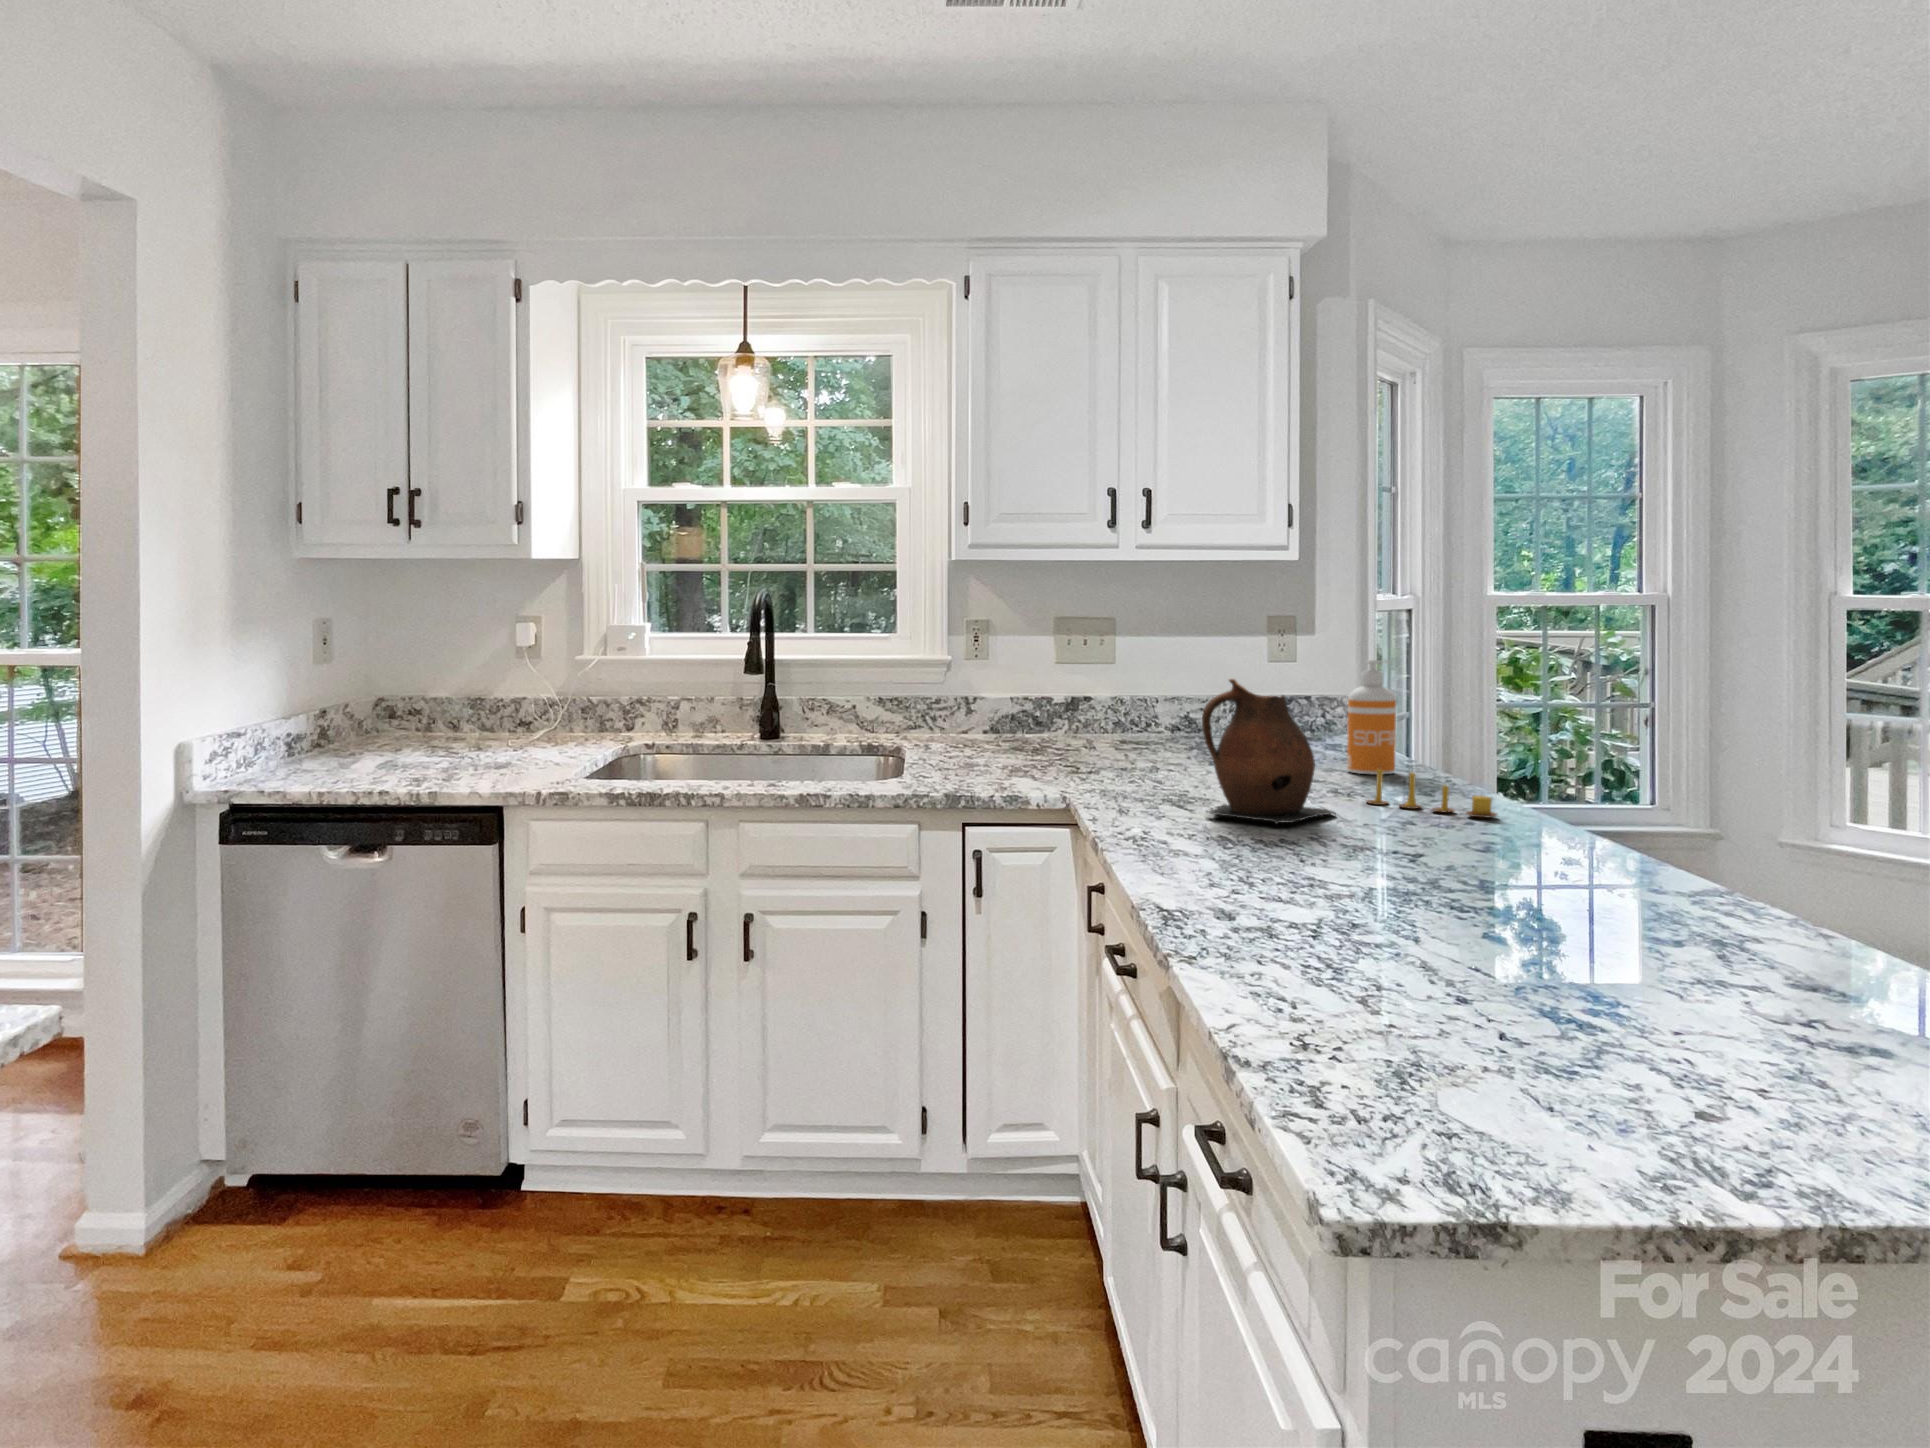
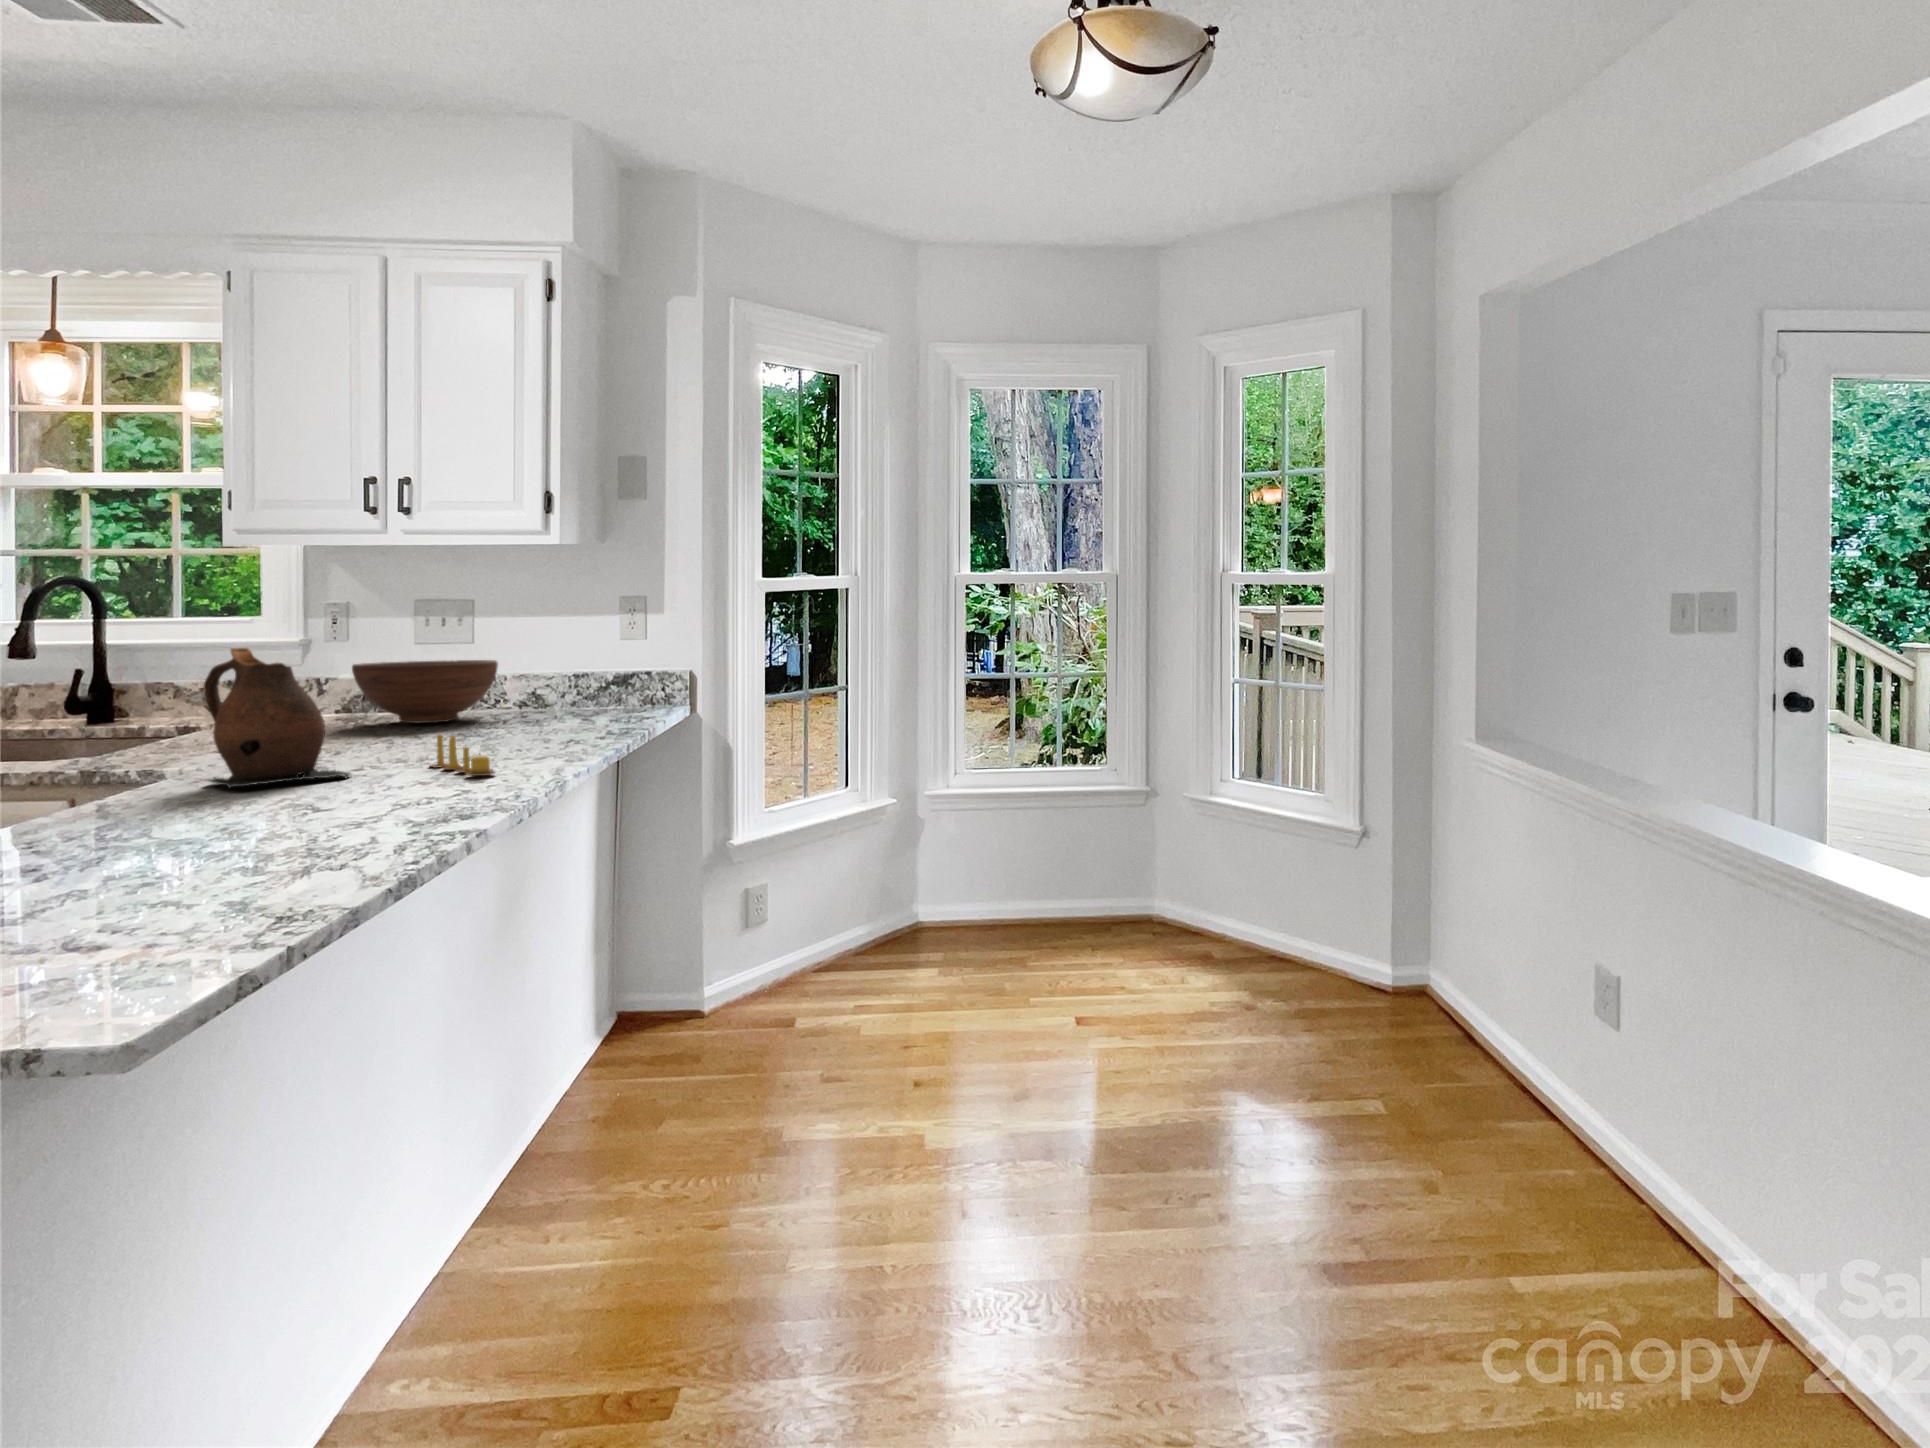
soap dispenser: present [1347,660,1396,774] -> none [537,633,585,741]
fruit bowl: none [1054,681,1190,748] -> present [352,660,498,723]

